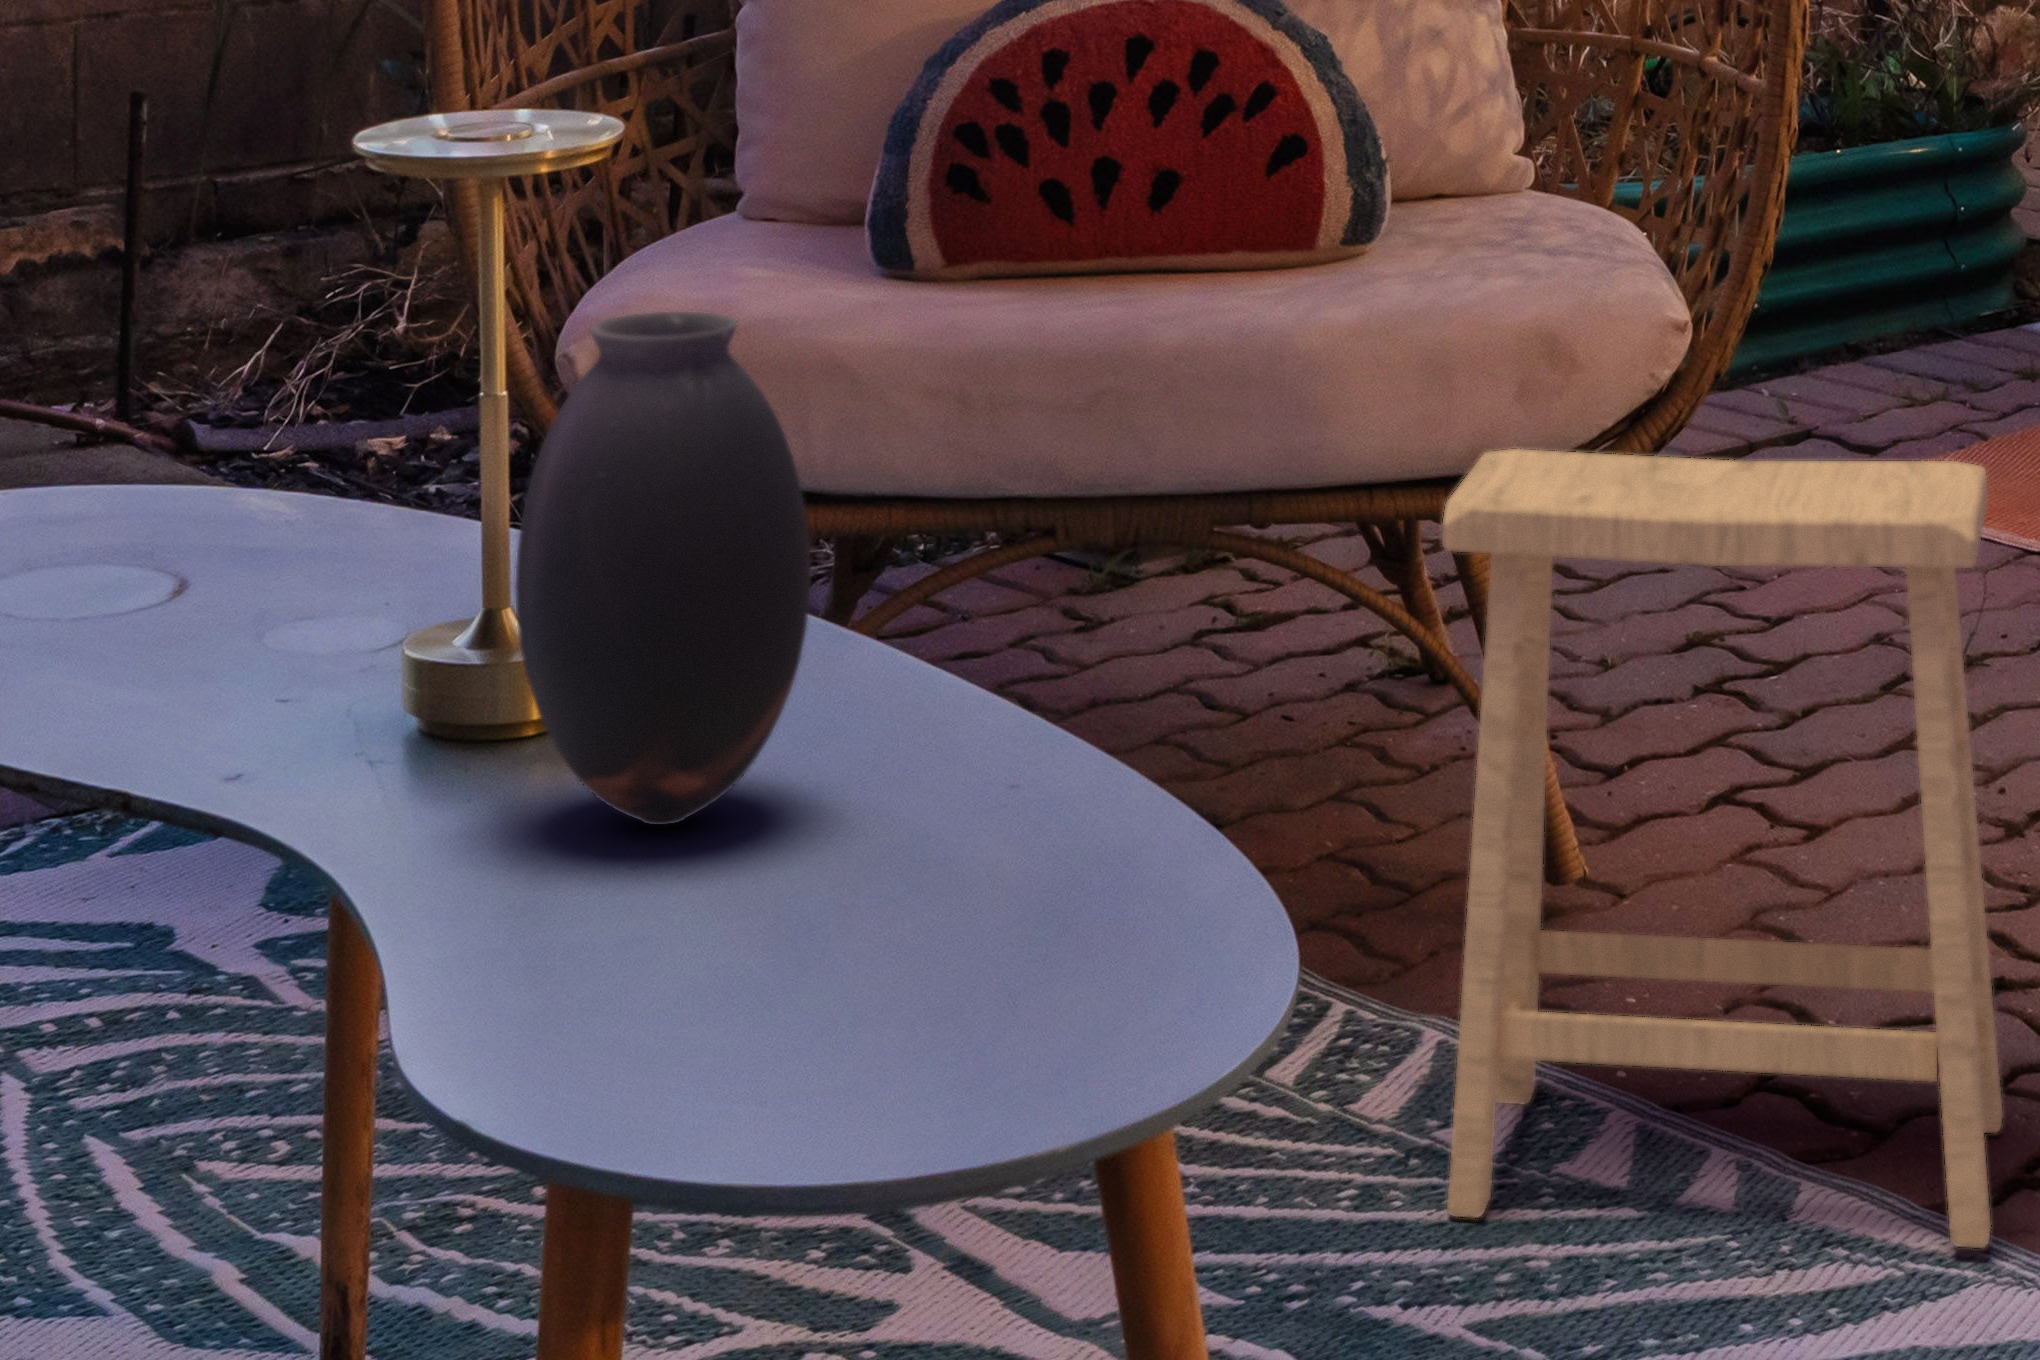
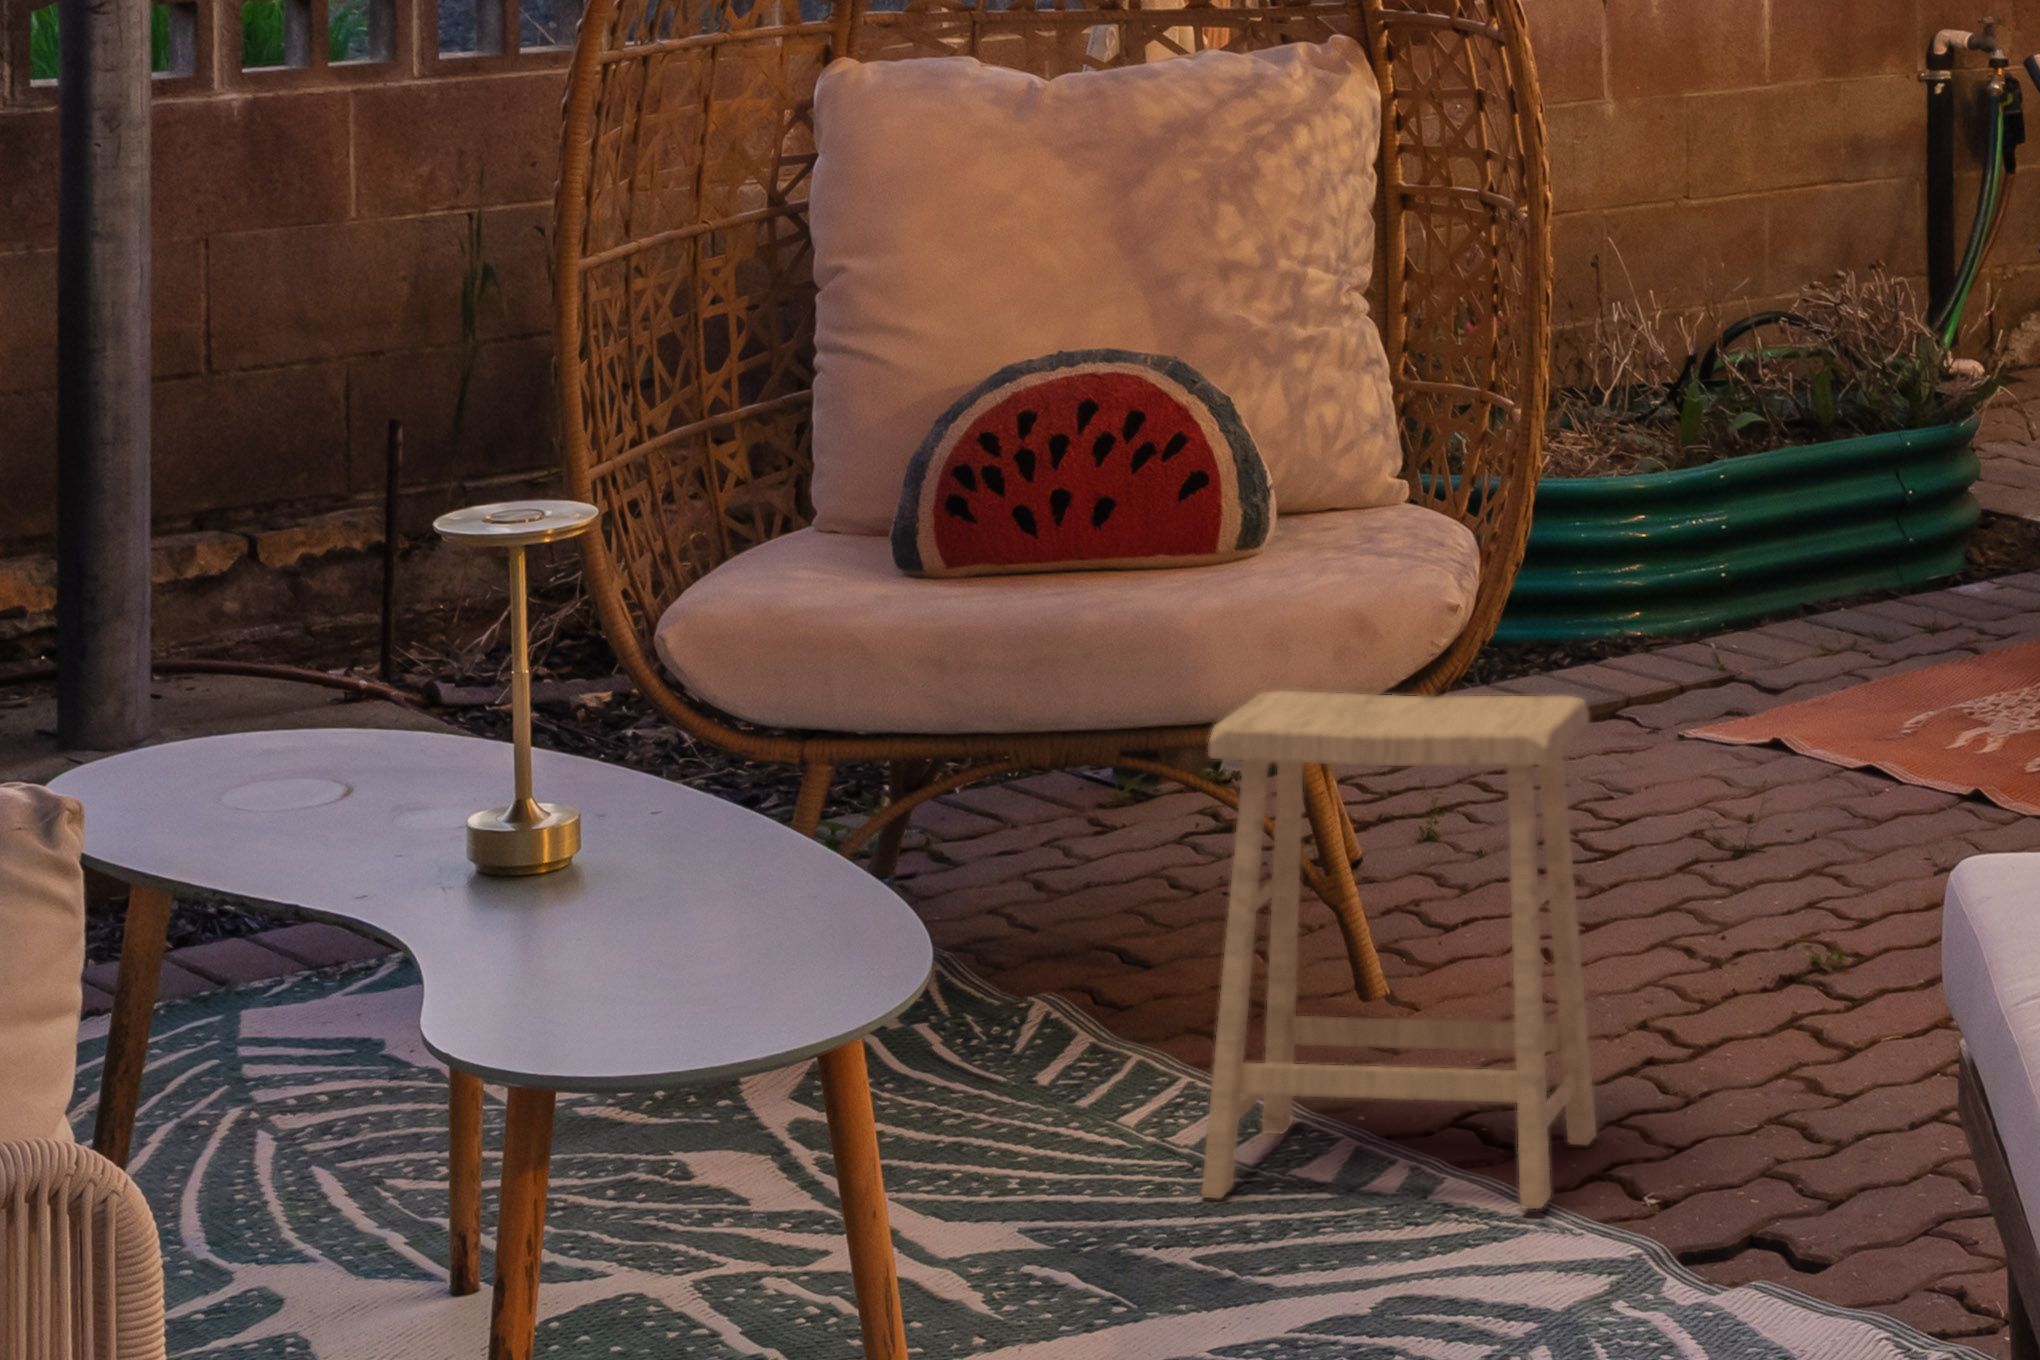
vase: present [515,312,811,825] -> none [545,615,723,921]

